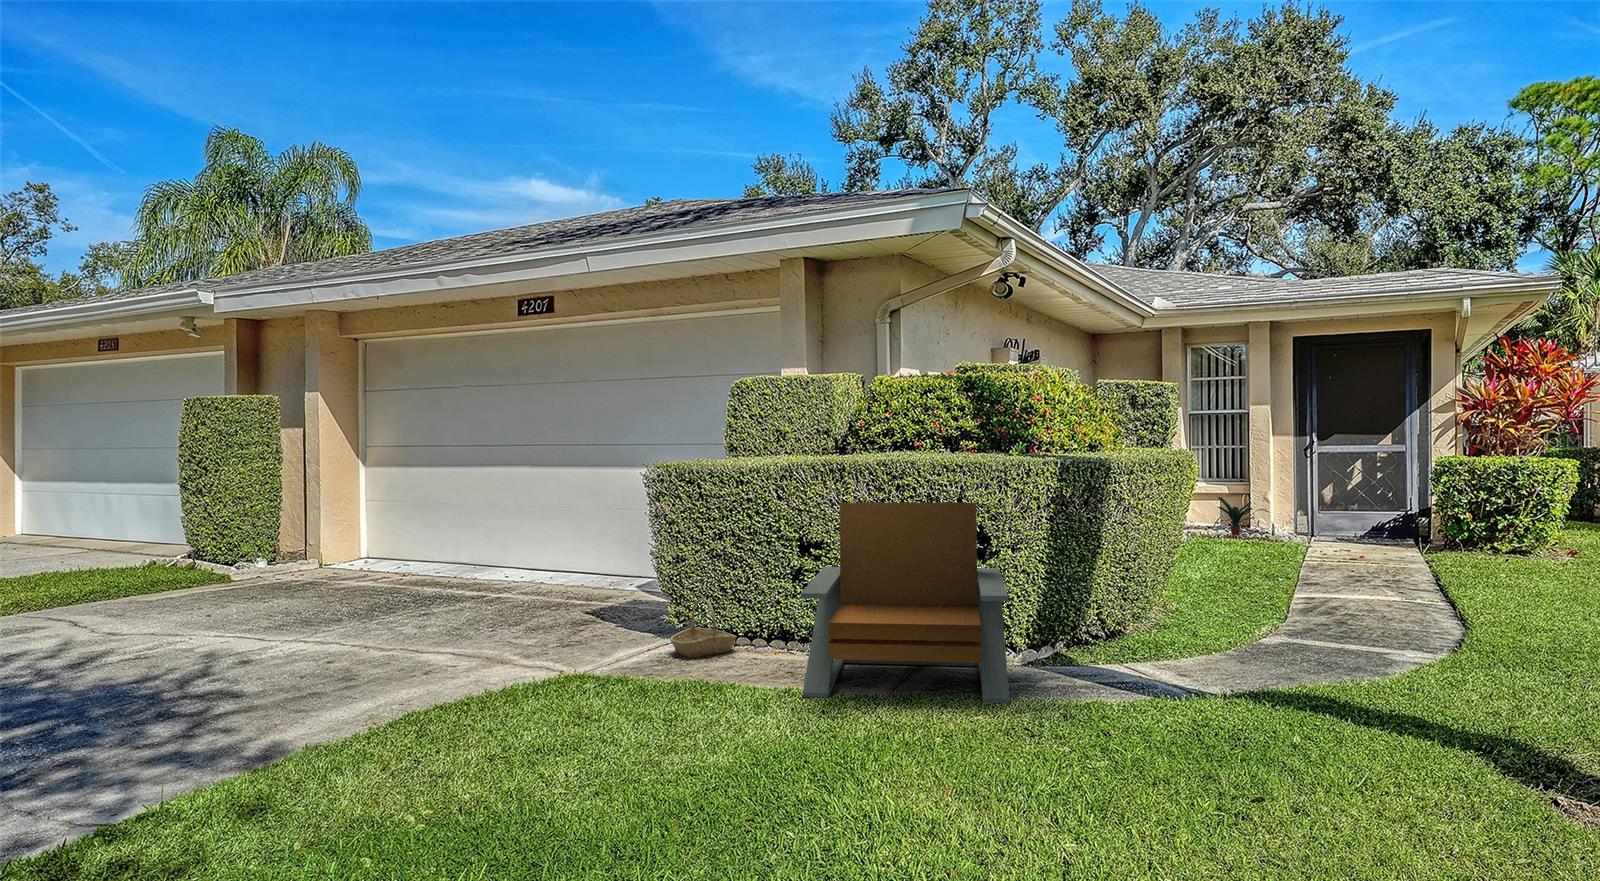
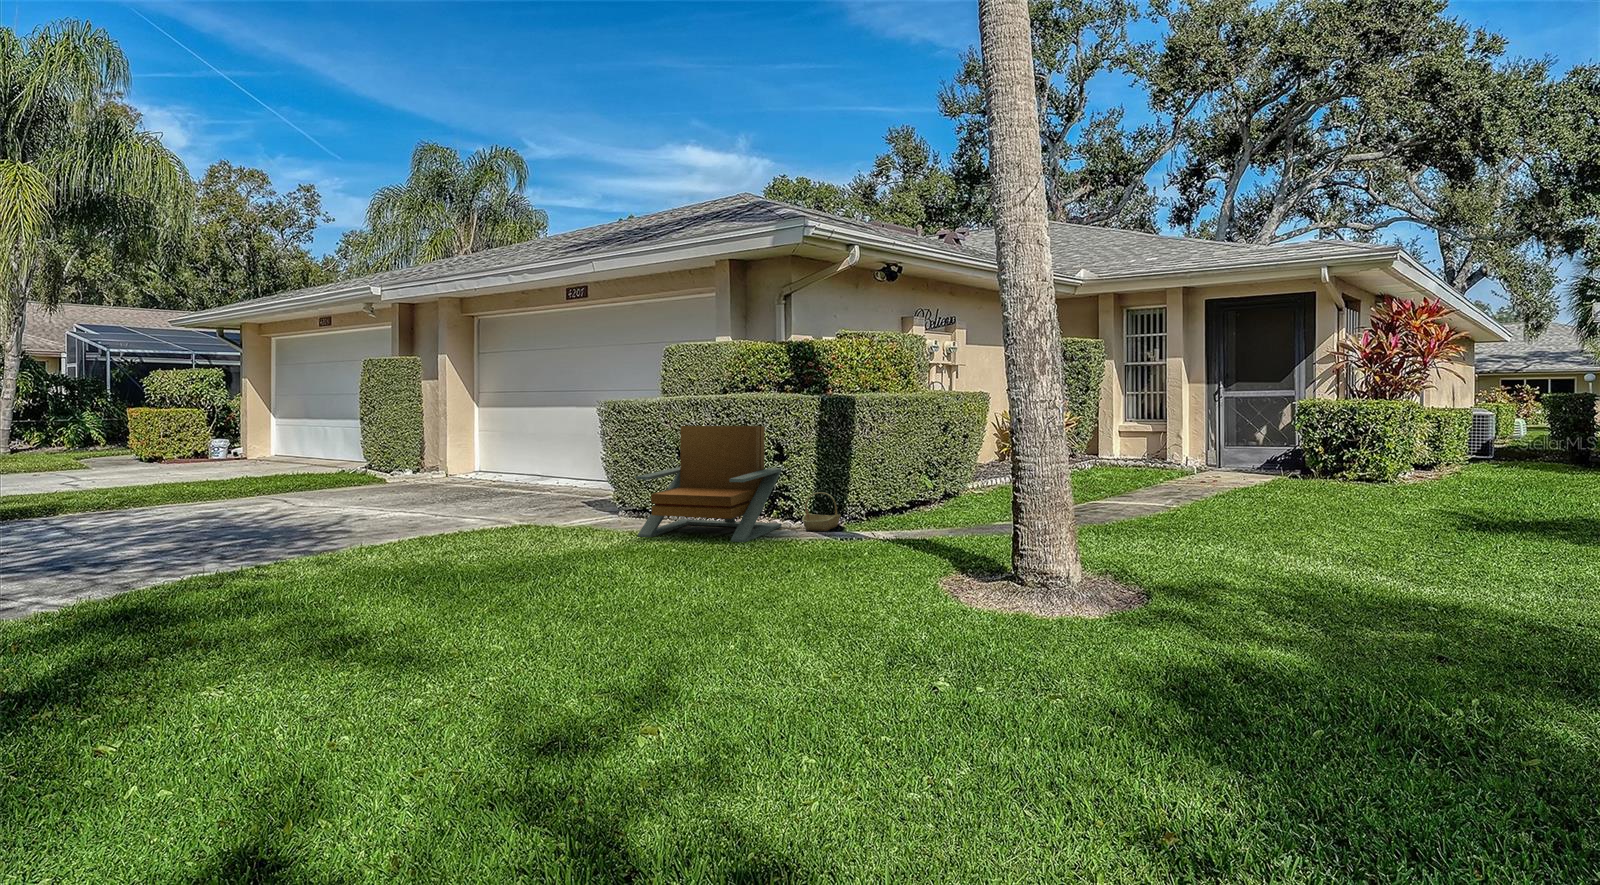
potted plant: present [1217,497,1254,535] -> none [1135,435,1166,466]
basket: present [670,599,737,658] -> present [802,492,841,531]

